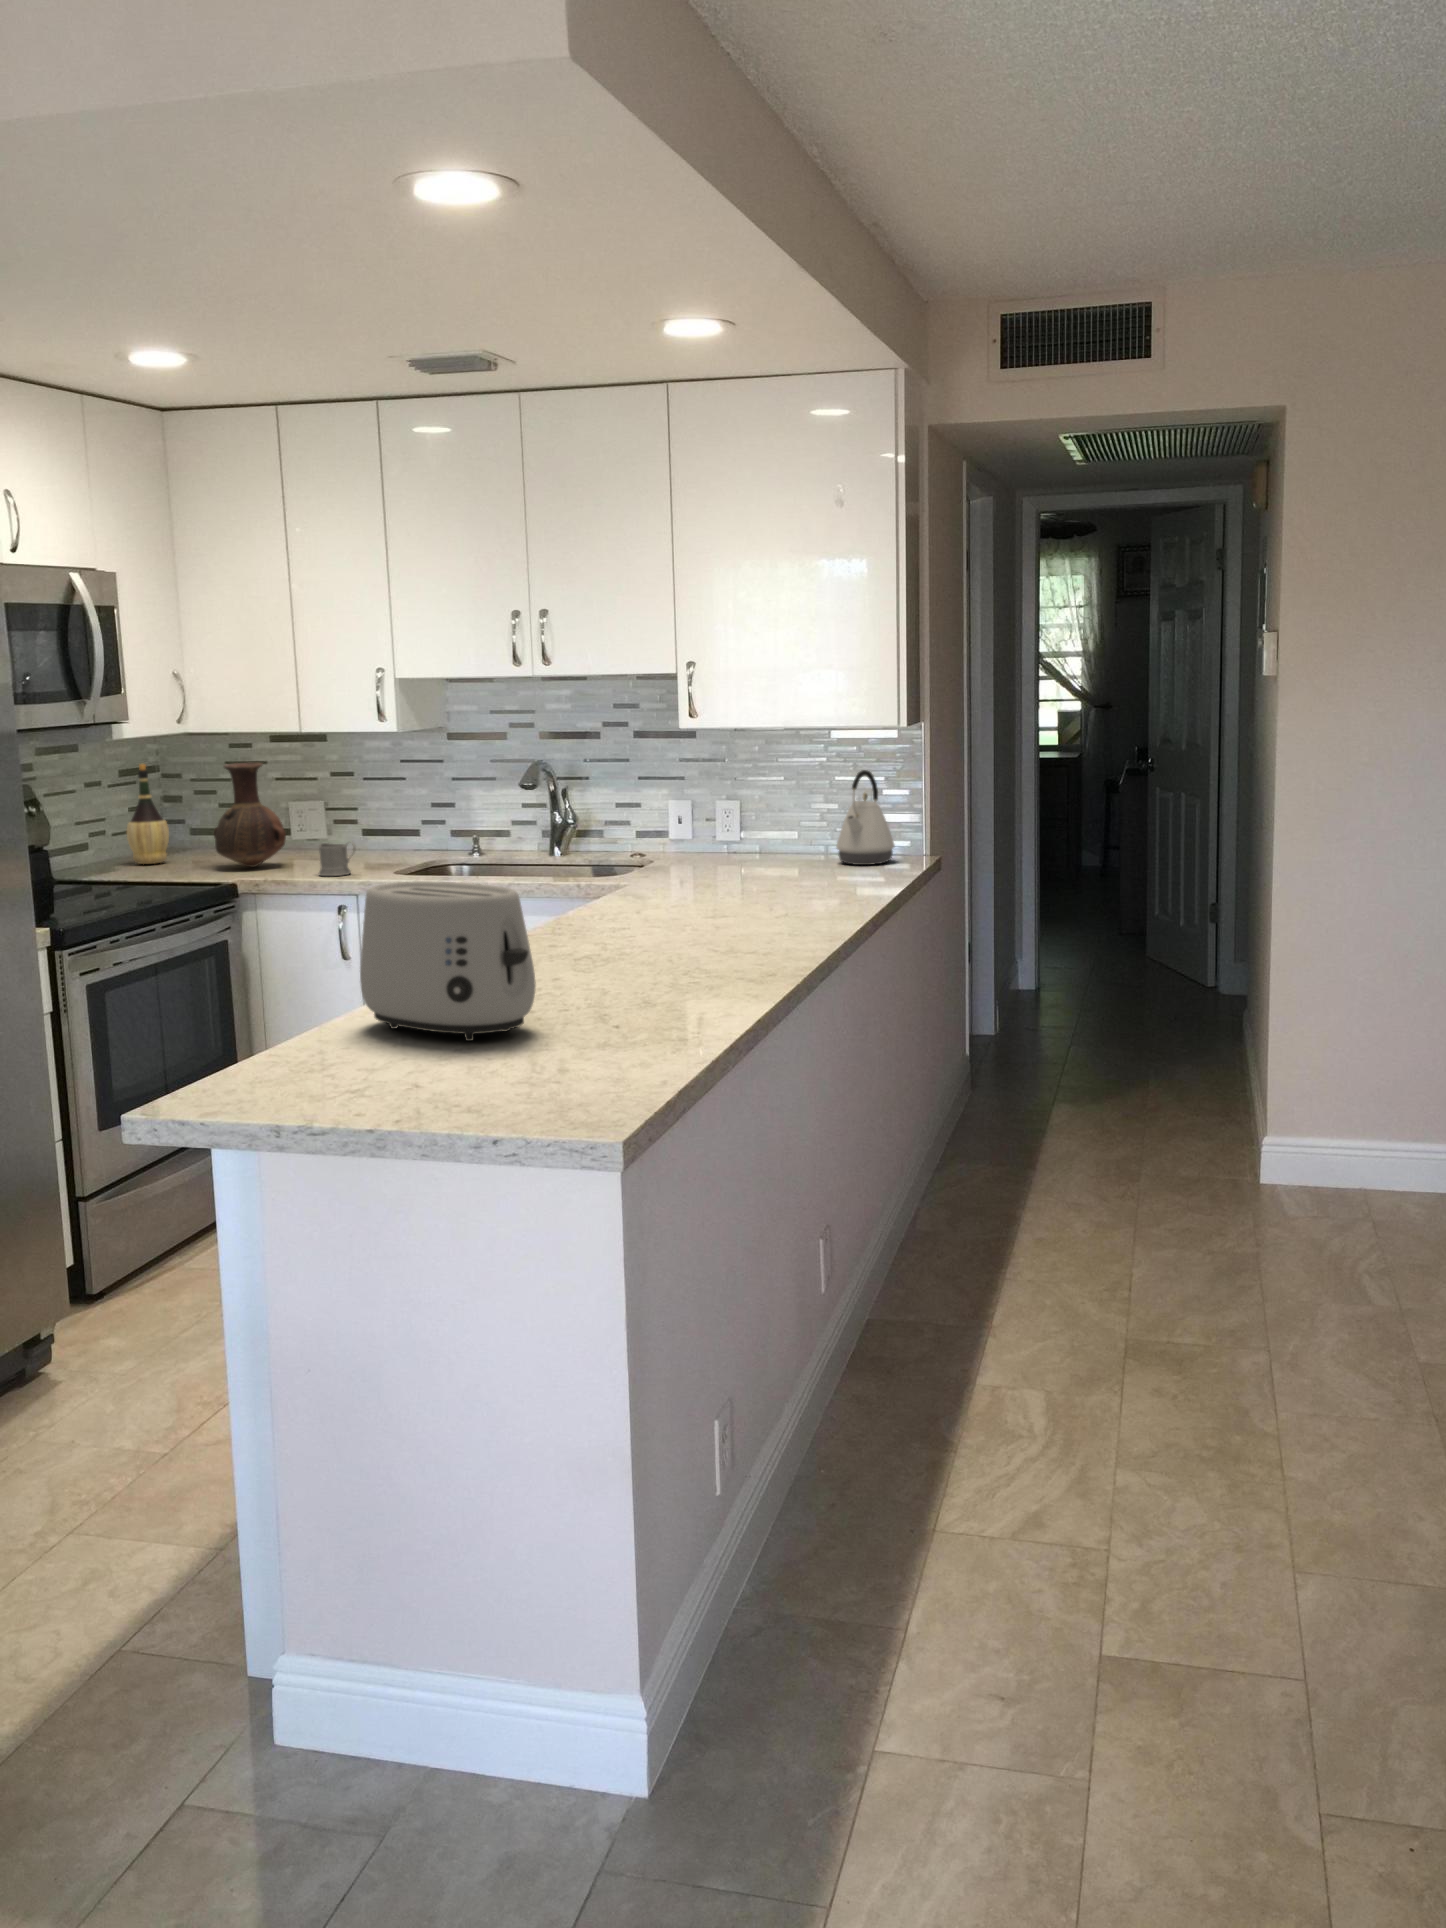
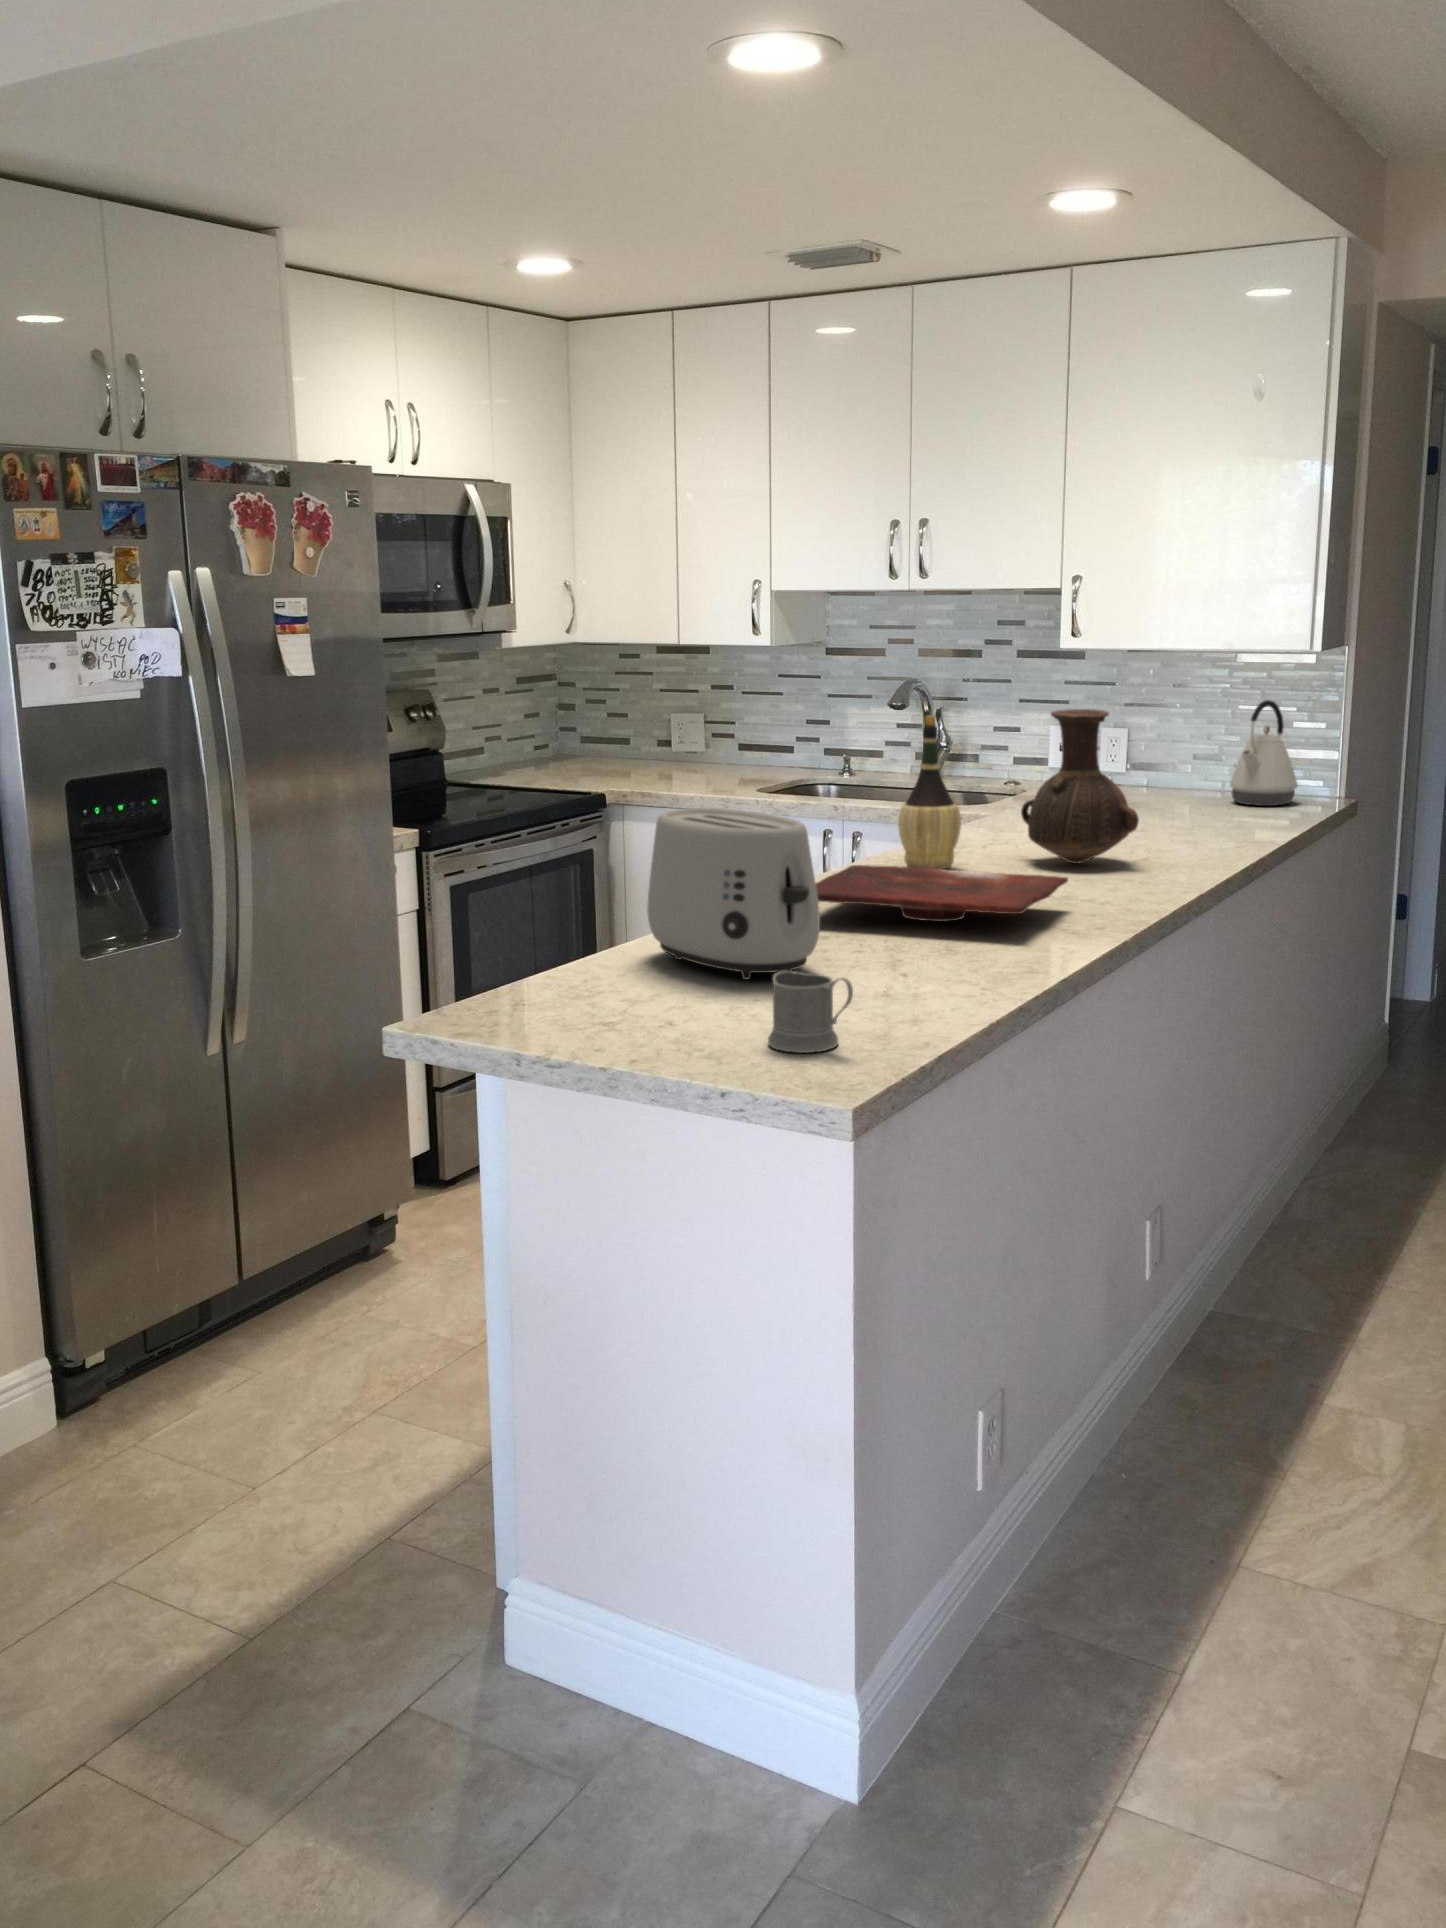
vase: present [214,763,286,867] -> present [1021,709,1139,864]
wine bottle: present [127,764,169,864] -> present [898,715,961,869]
mug: present [319,843,356,876] -> present [768,971,853,1053]
cutting board: none [487,931,736,979] -> present [816,865,1068,922]

